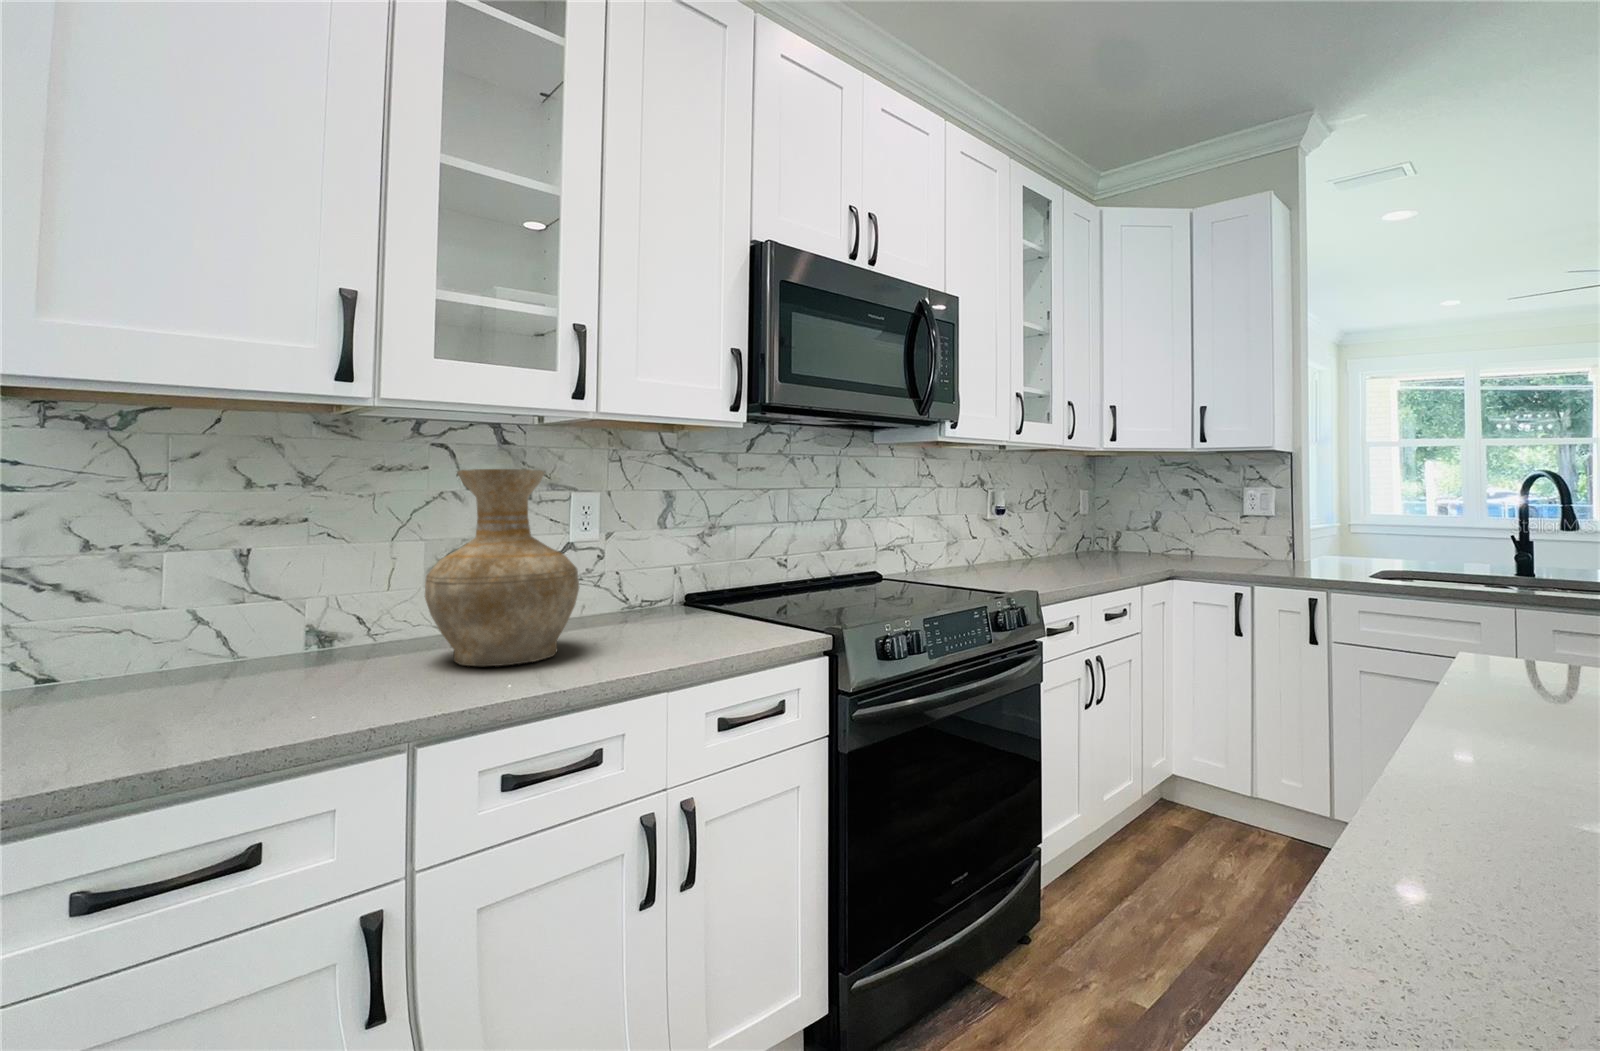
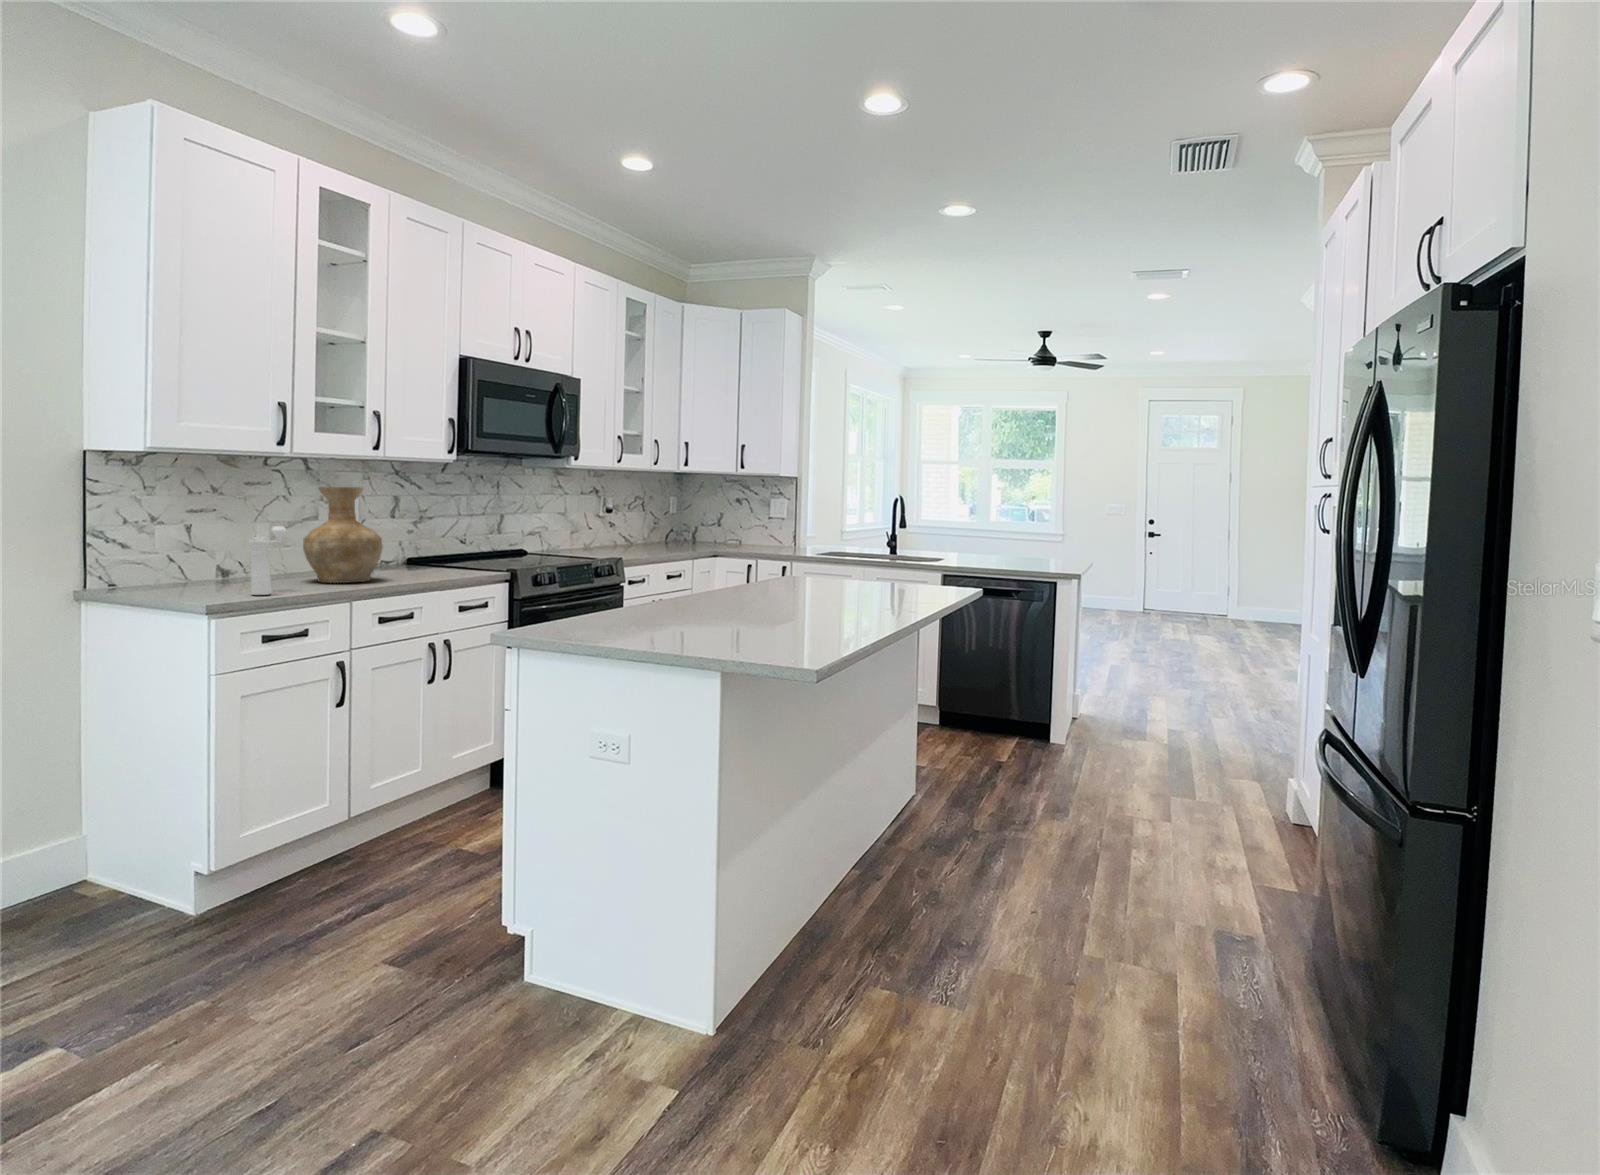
pepper mill: none [178,555,316,730] -> present [249,526,286,595]

